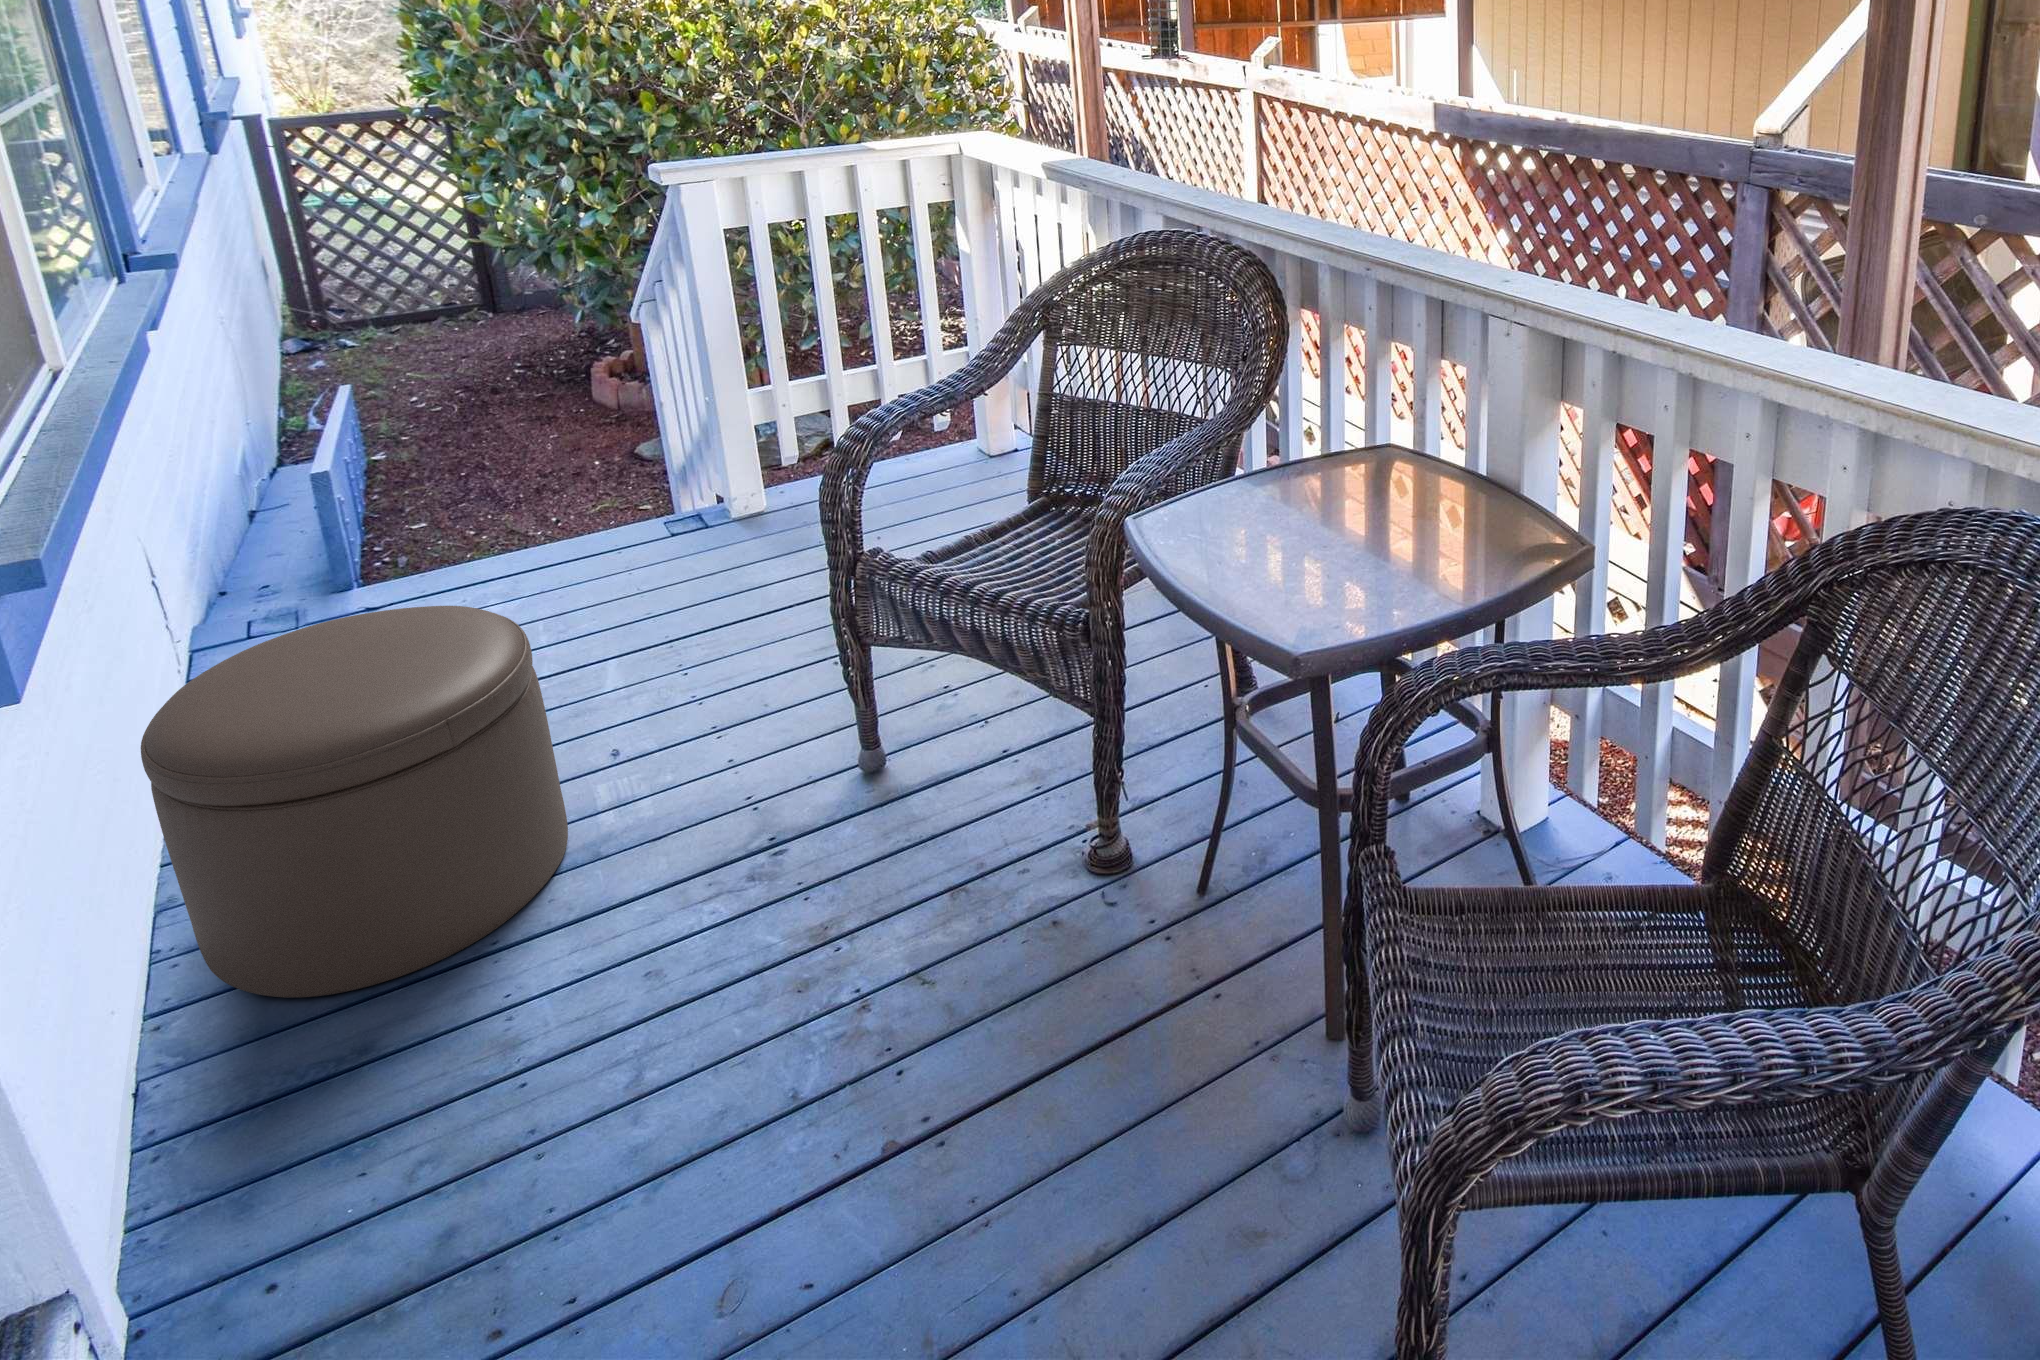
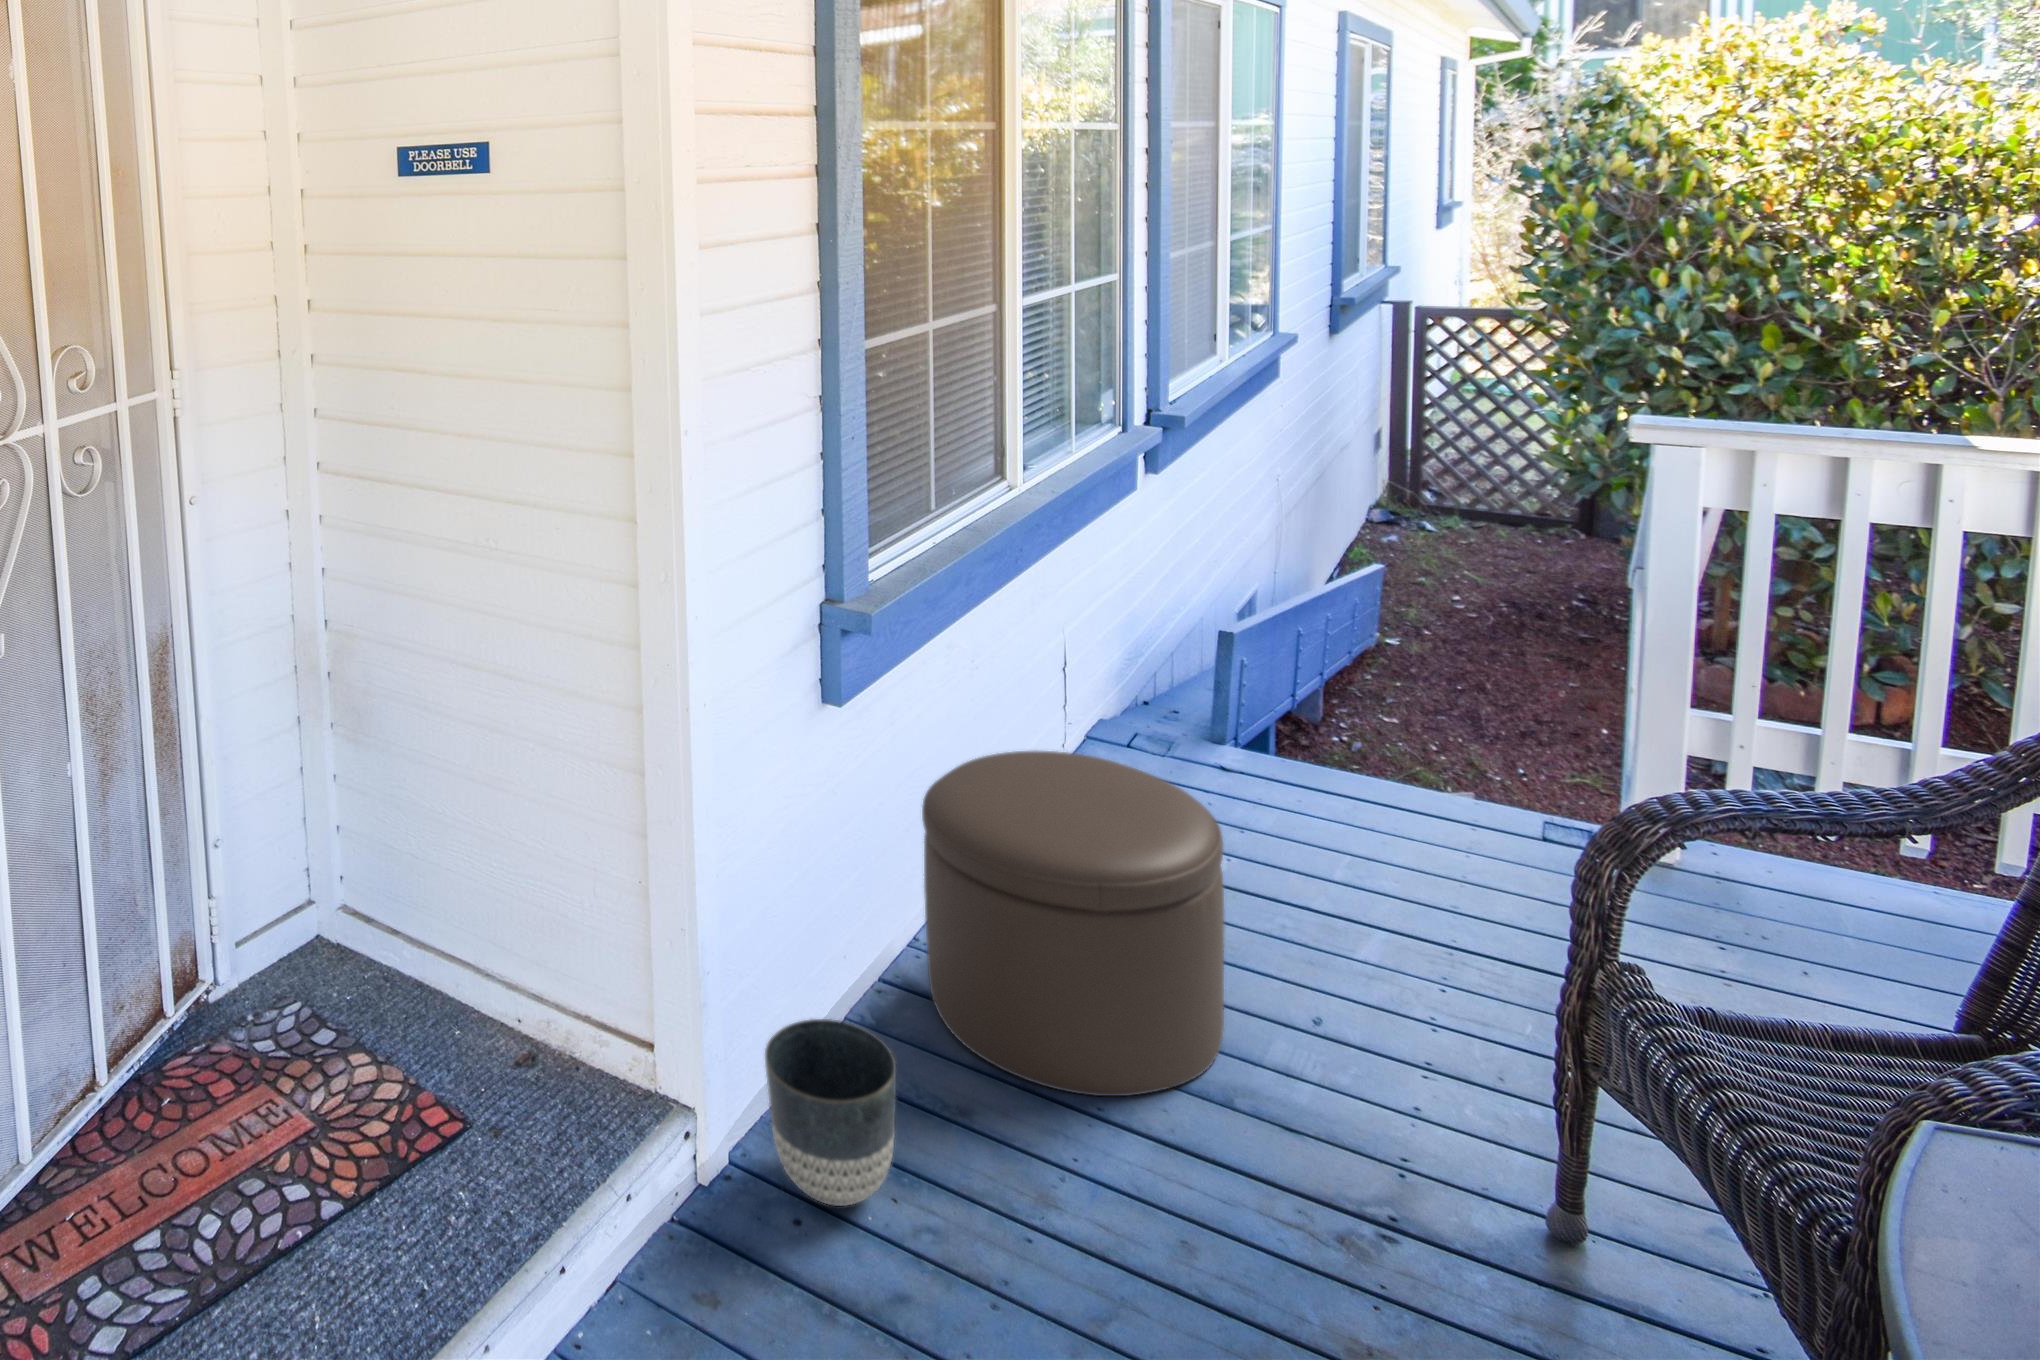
planter: none [126,1021,354,1259] -> present [765,1019,896,1206]

